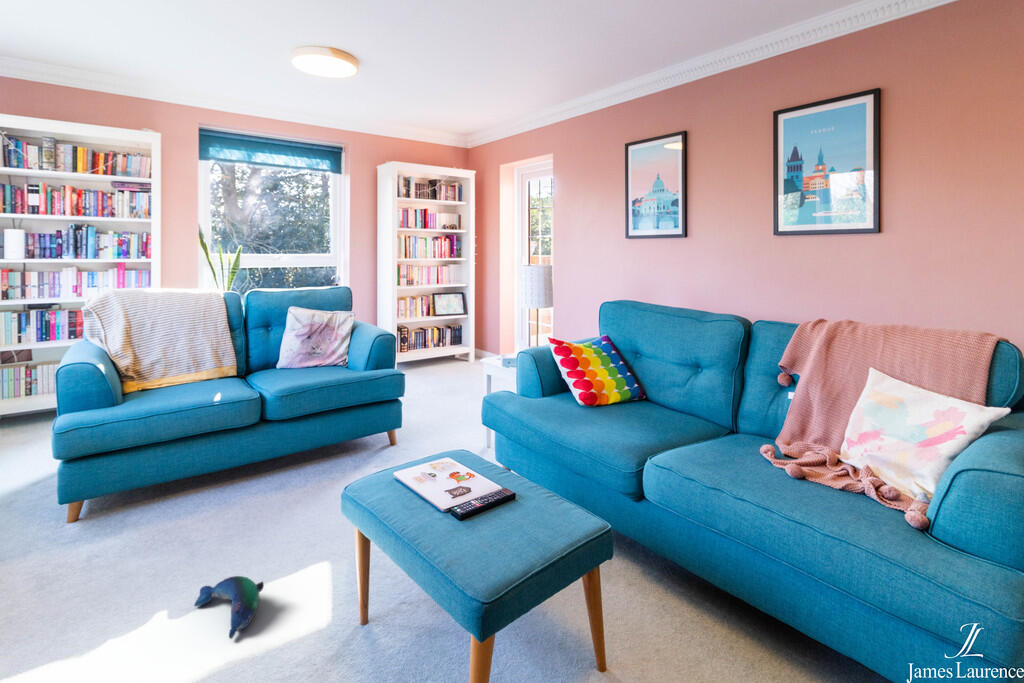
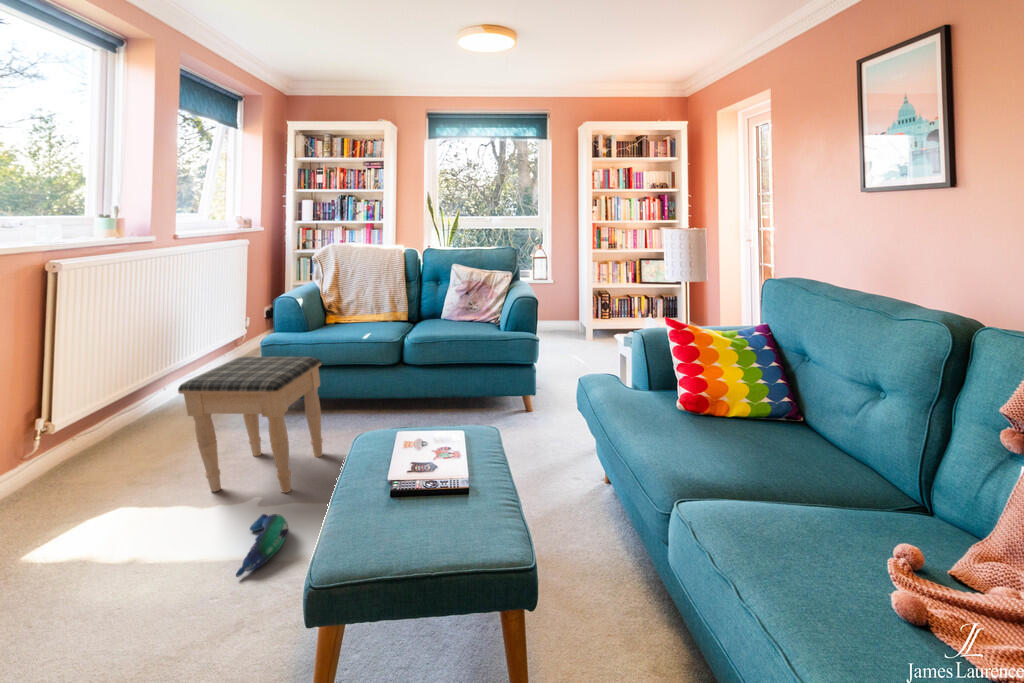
footstool: none [56,413,204,594] -> present [178,357,322,493]

